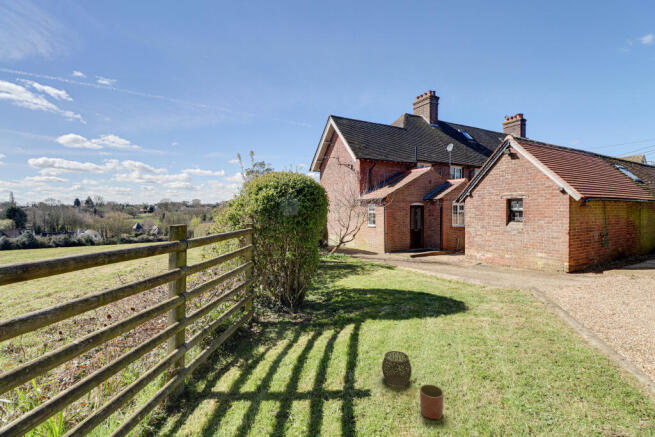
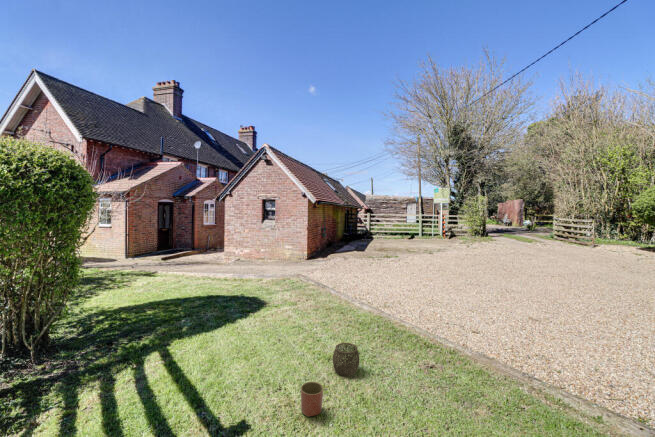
woven basket: present [382,351,411,386] -> present [333,343,360,376]

